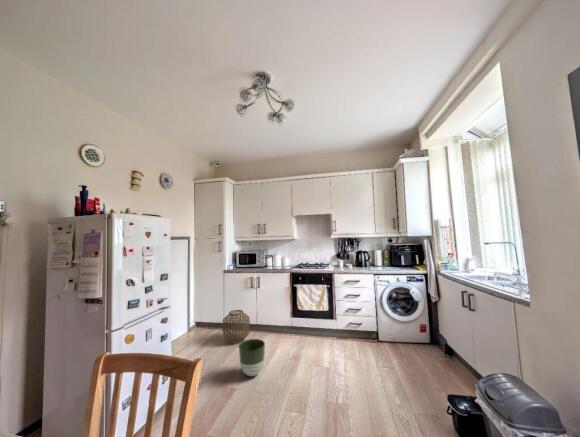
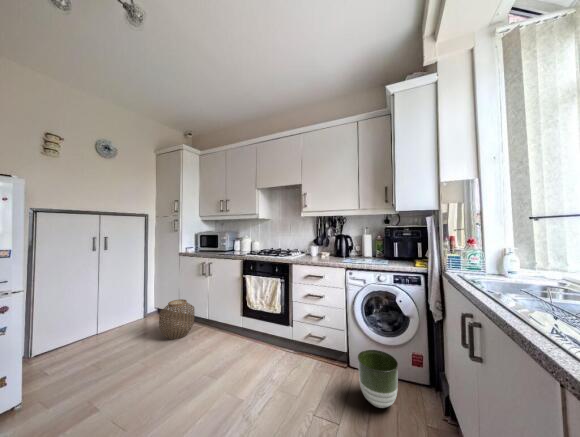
planter: present [239,339,265,376] -> present [358,350,398,408]

